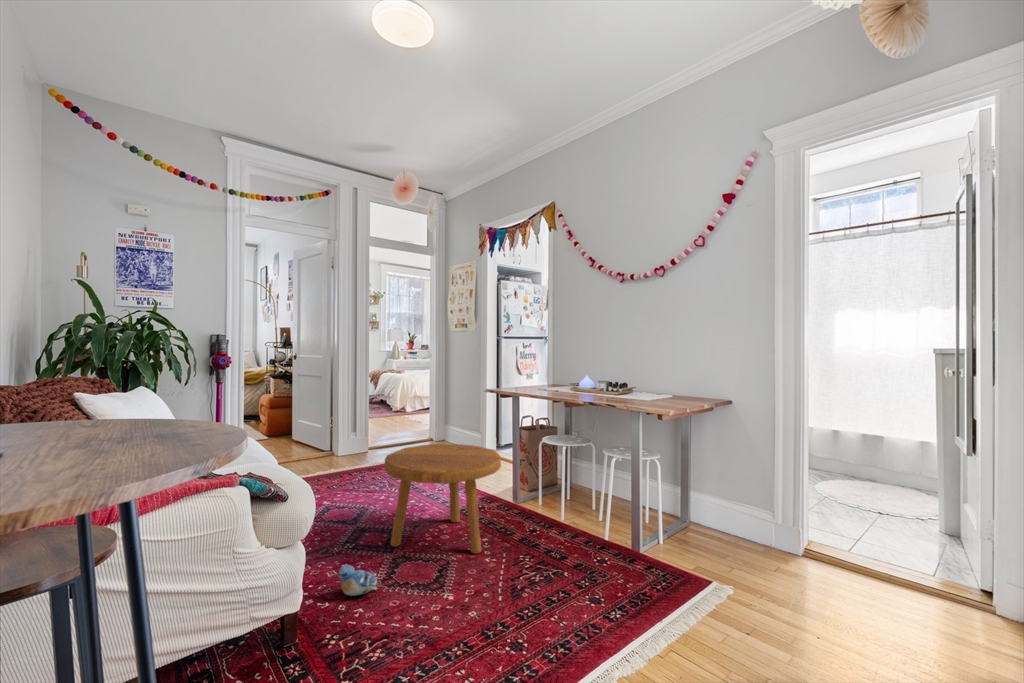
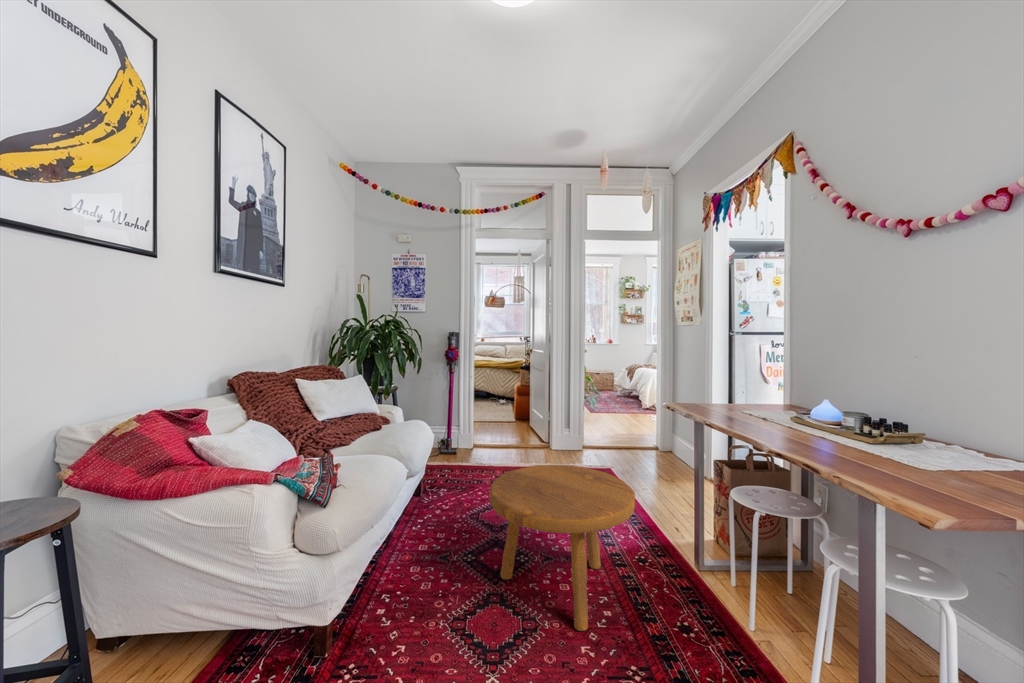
plush toy: present [337,565,381,596] -> none [398,593,443,637]

